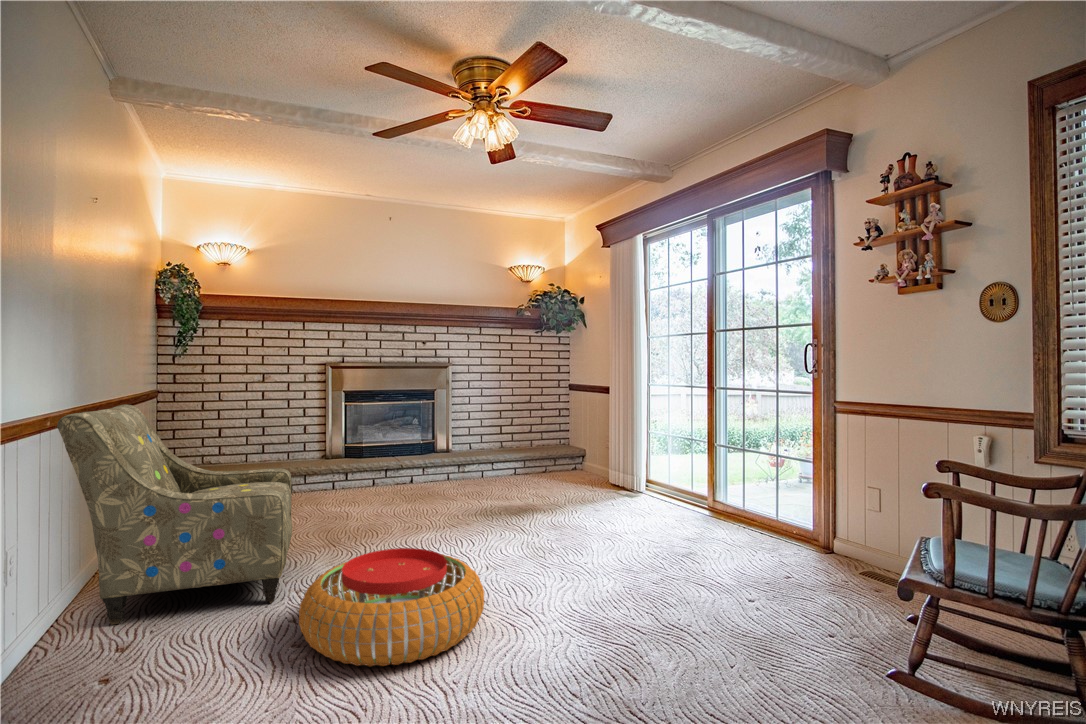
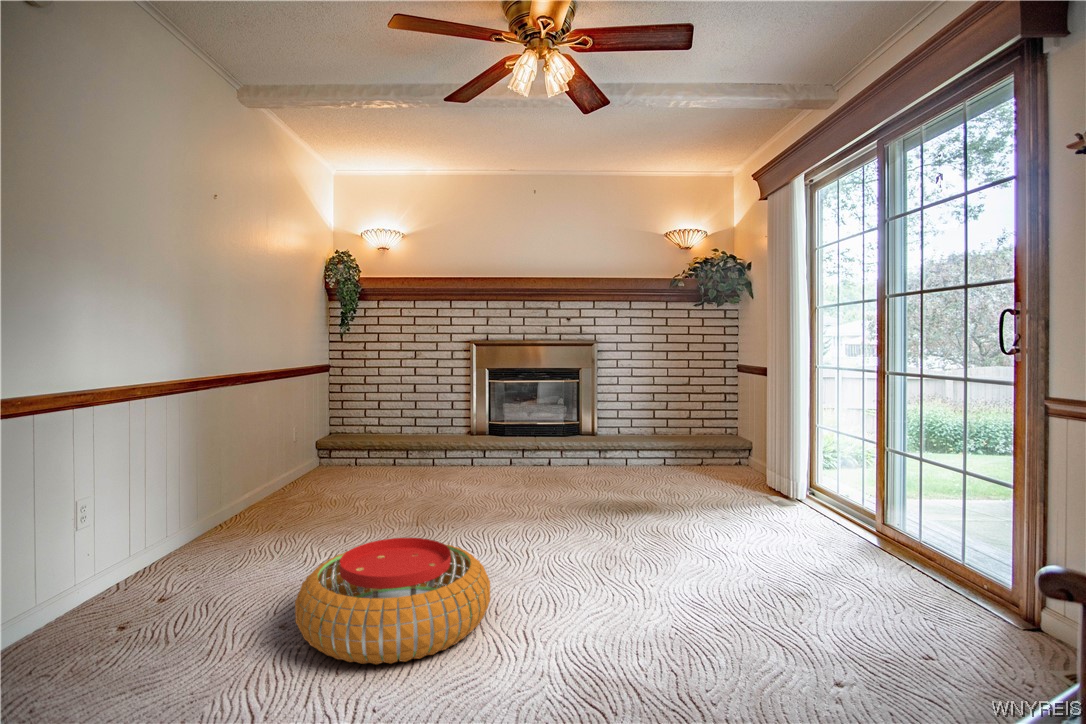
armchair: present [57,404,292,624] -> none [151,379,376,574]

